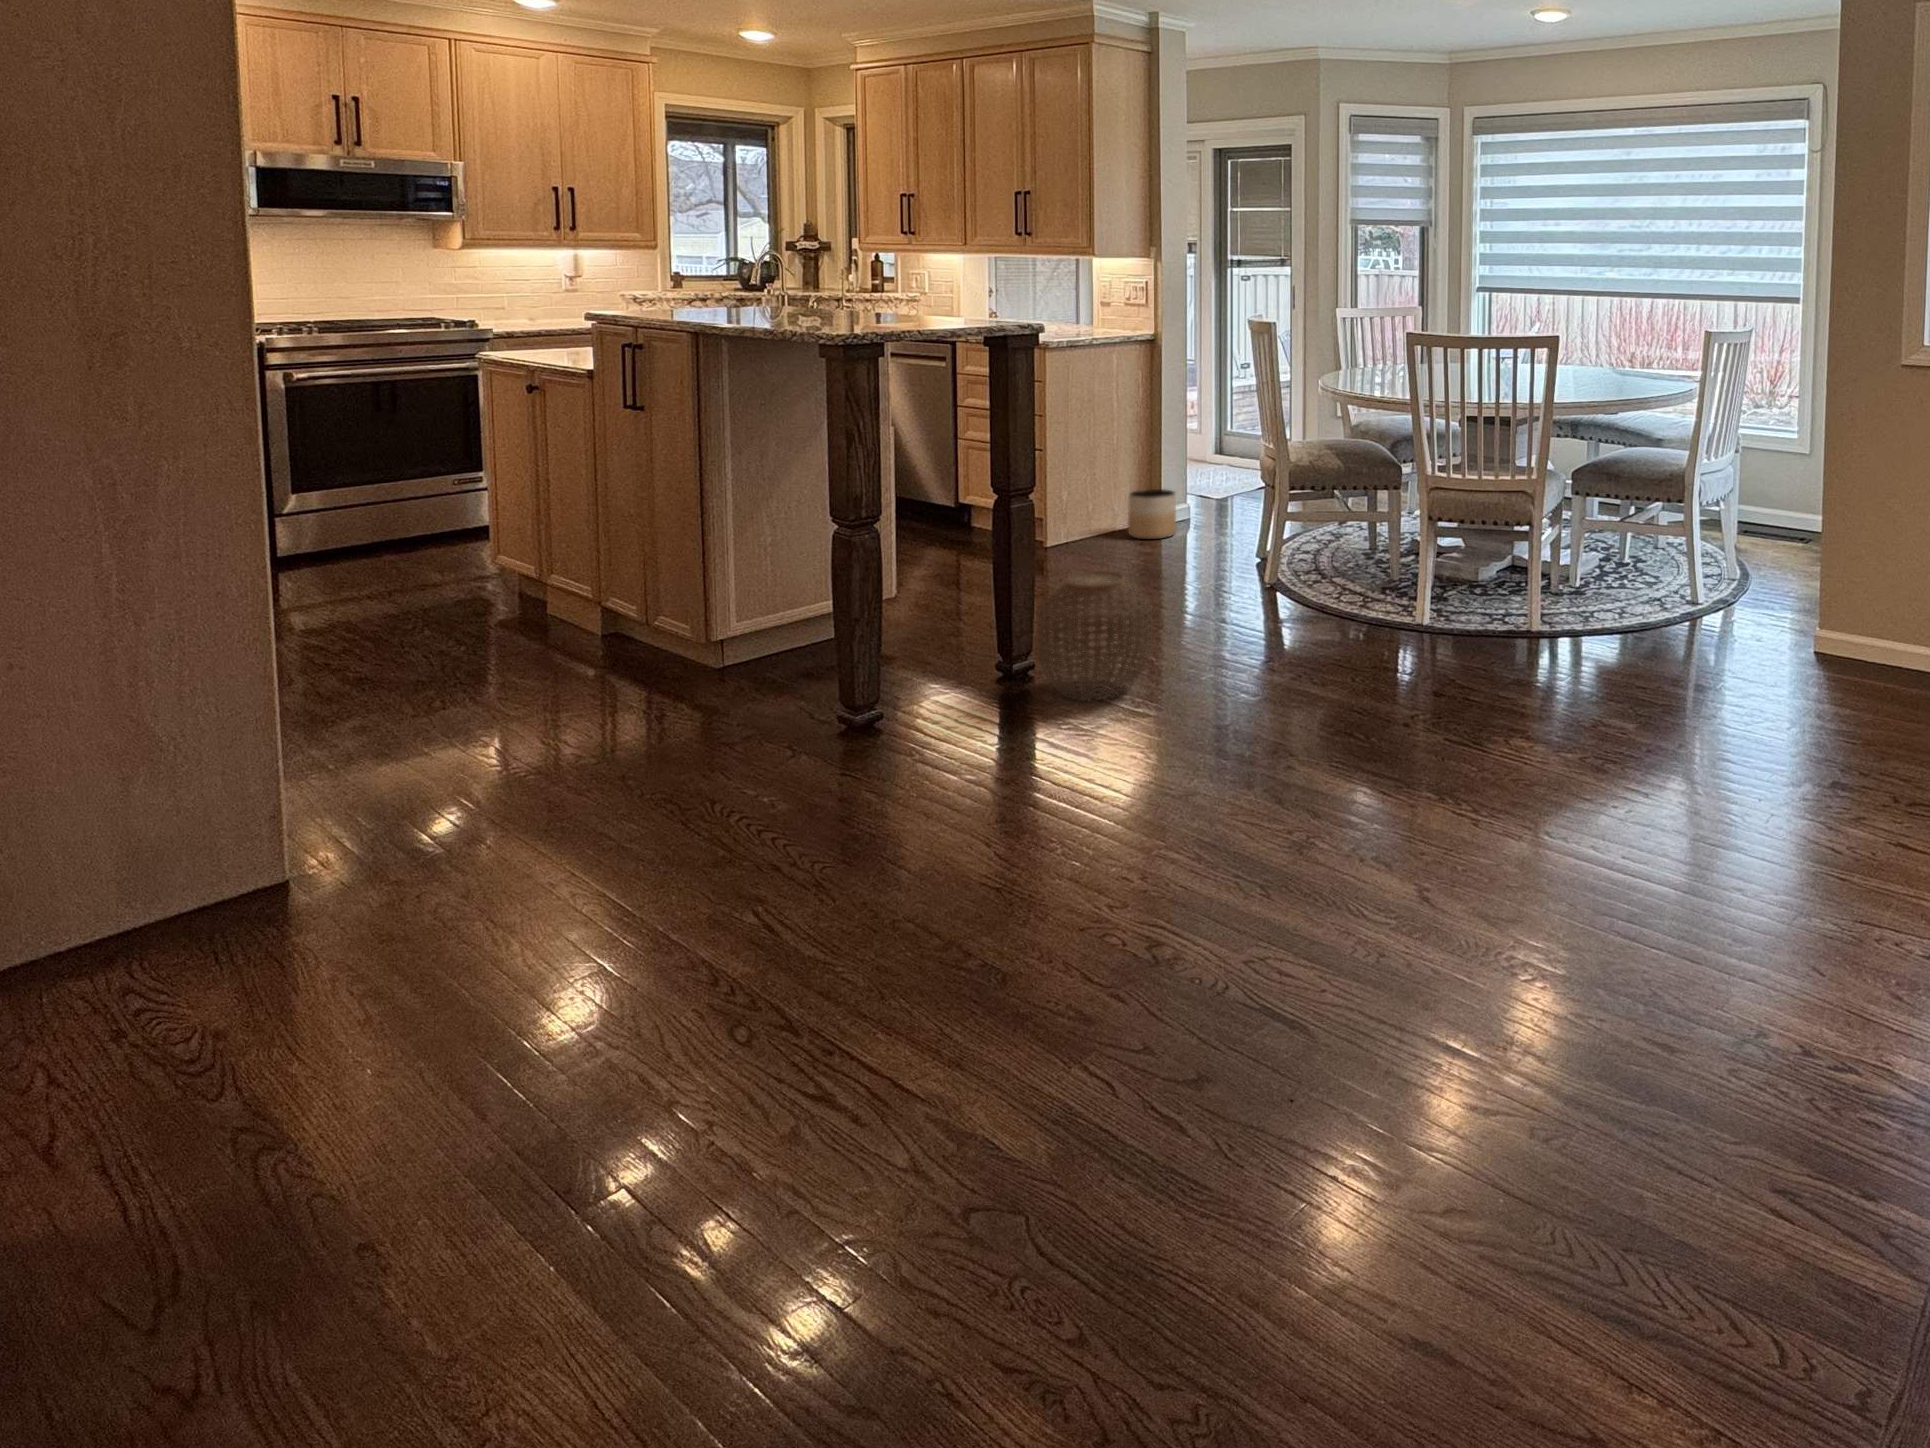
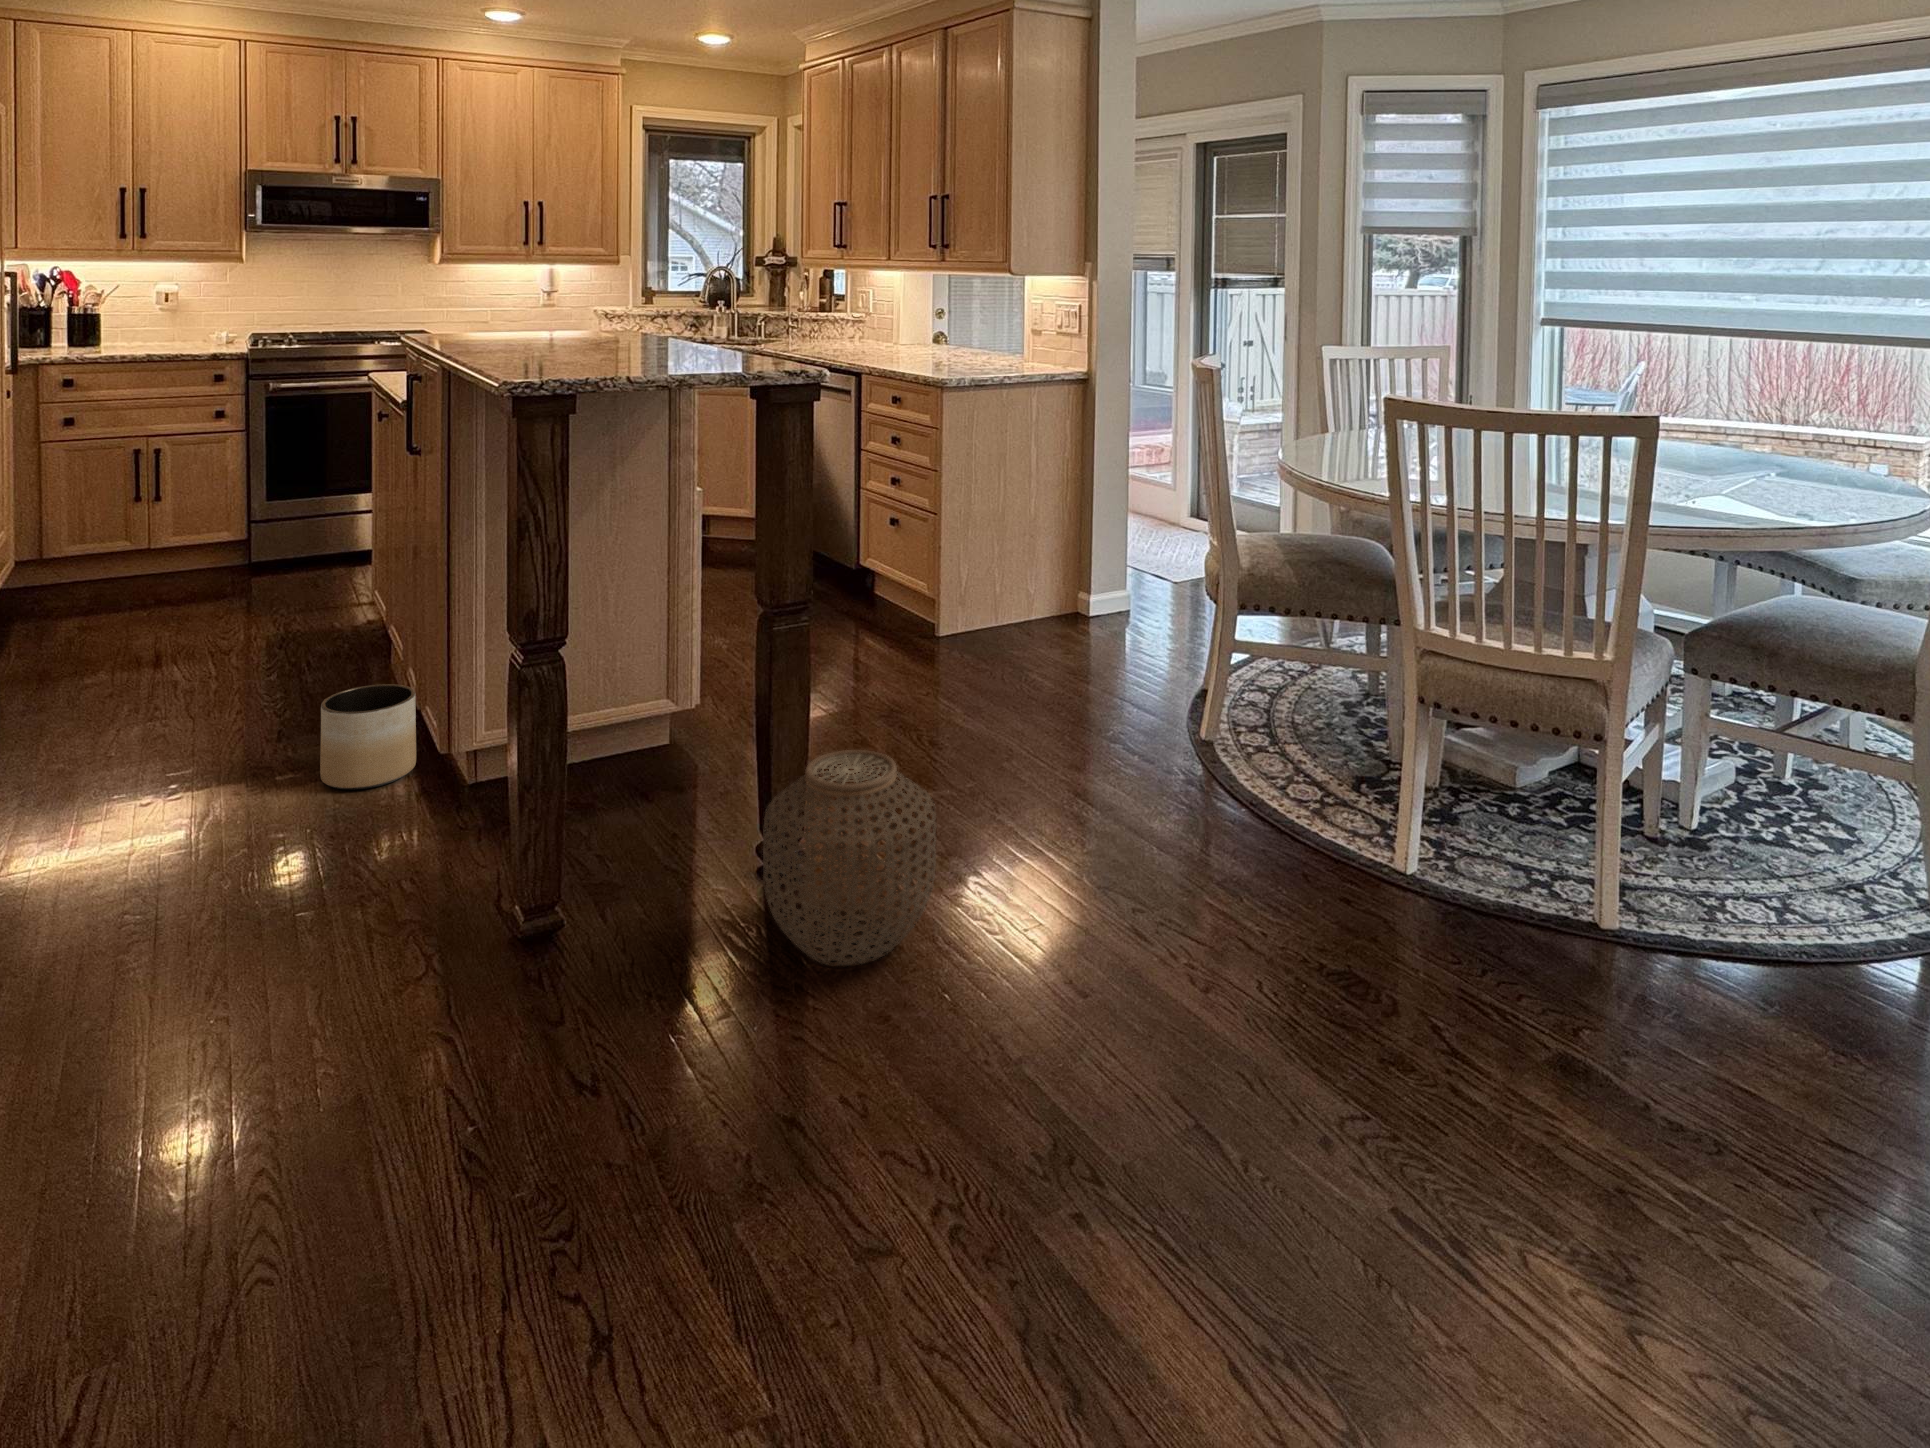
planter: present [1128,489,1176,539] -> present [320,684,416,790]

